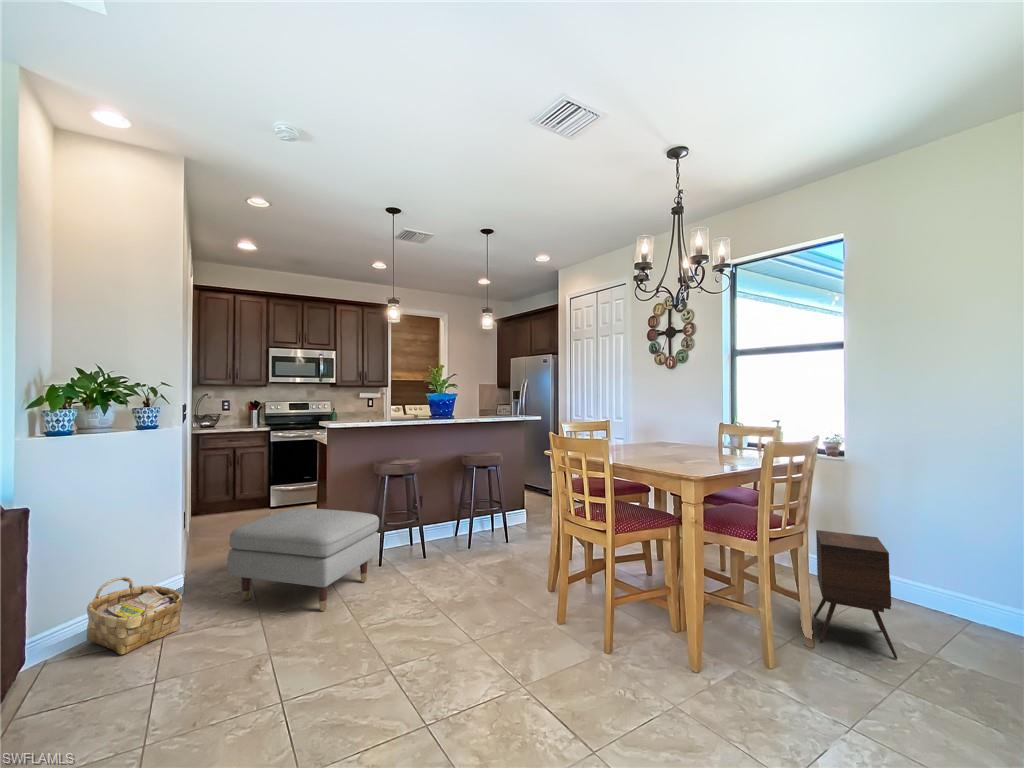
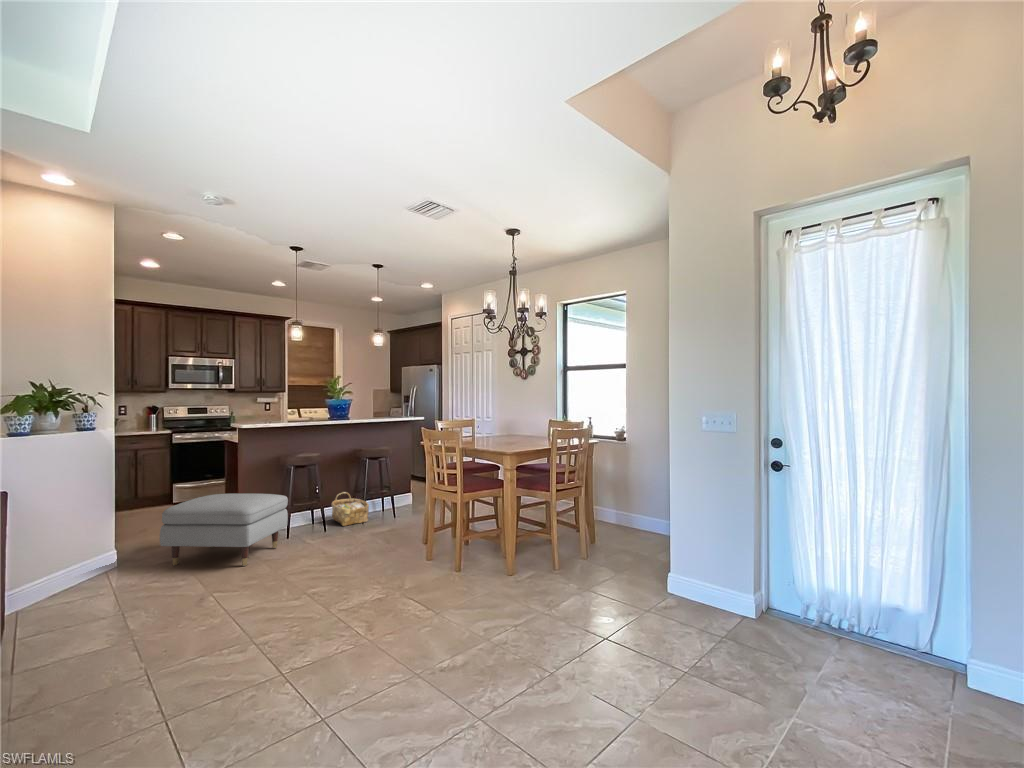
side table: present [814,530,898,659] -> none [590,488,630,559]
woven basket: present [86,577,182,655] -> present [332,492,369,526]

